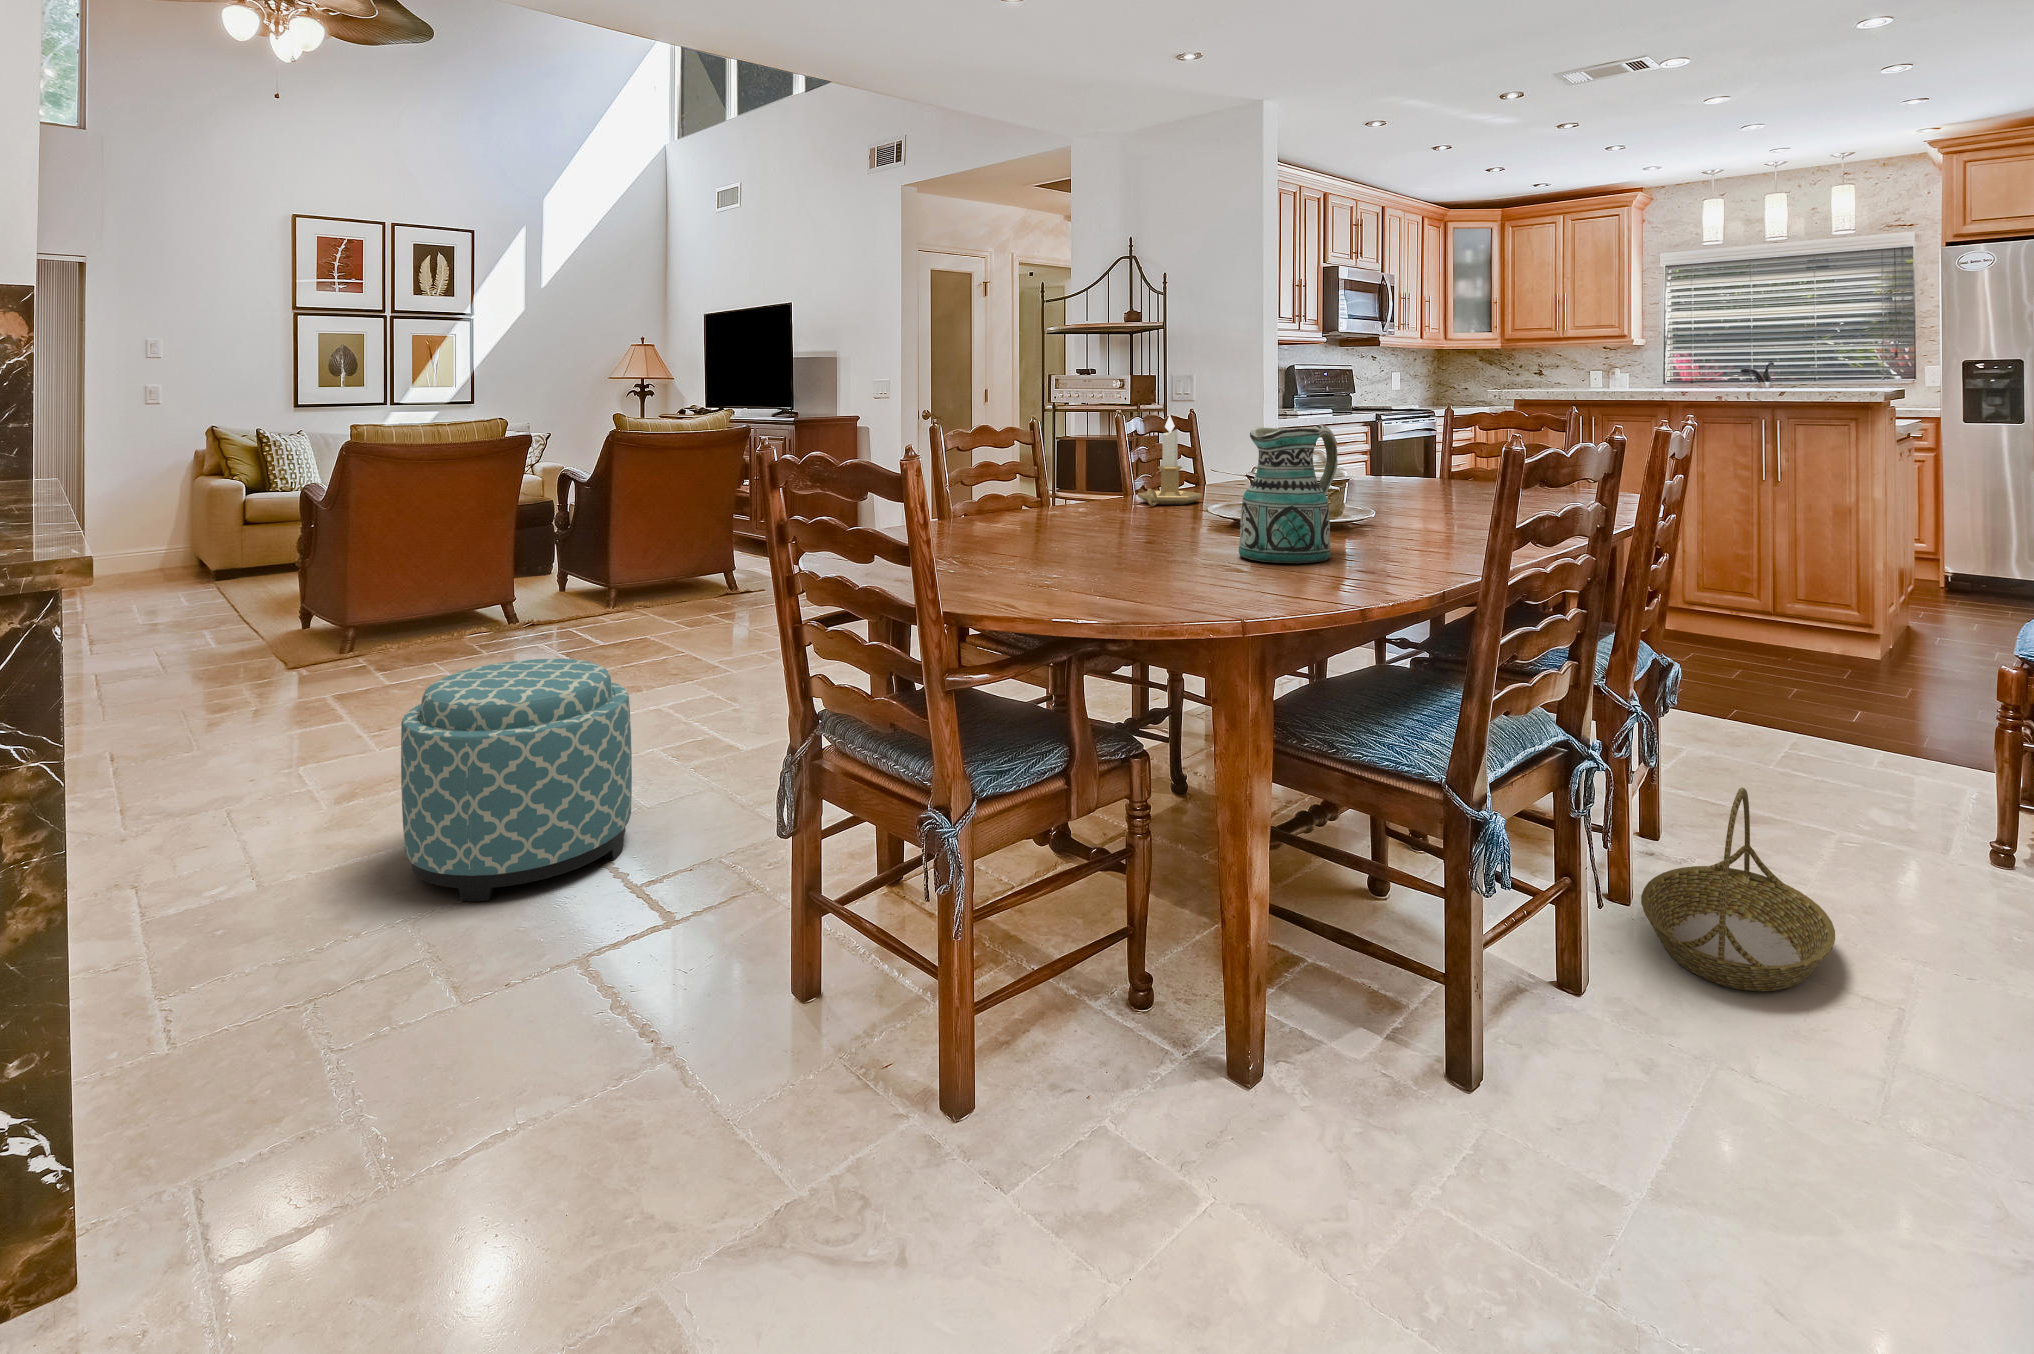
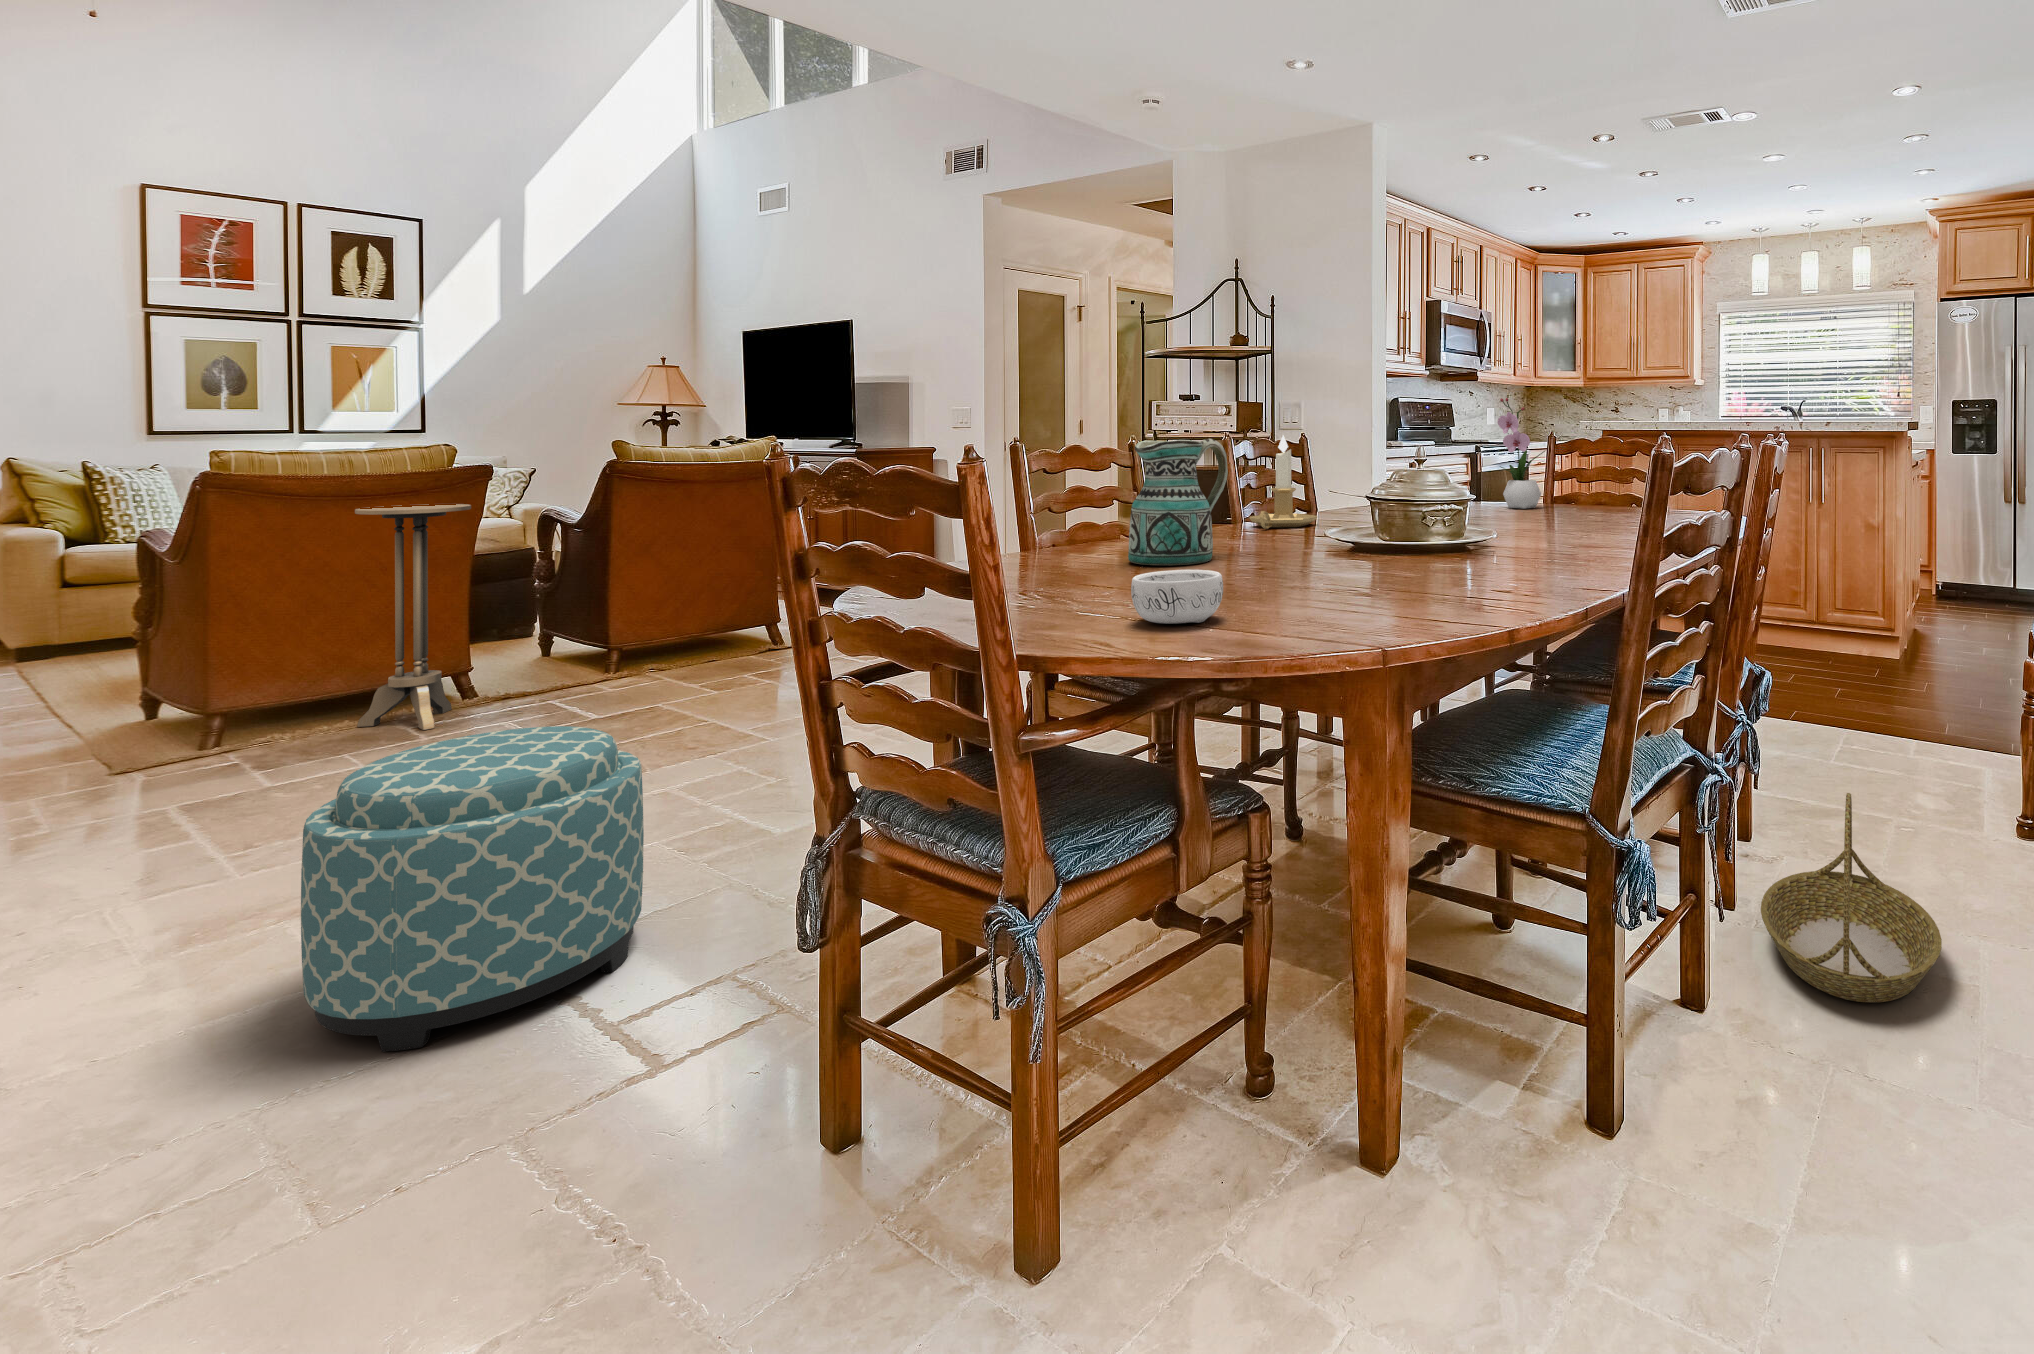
flower arrangement: none [1391,375,1443,489] -> present [1498,398,1545,509]
ceramic pitcher: present [1239,425,1338,563] -> present [1128,439,1228,565]
side table: none [380,468,464,661] -> present [355,504,471,730]
decorative bowl: none [1033,546,1112,592] -> present [1131,570,1223,624]

